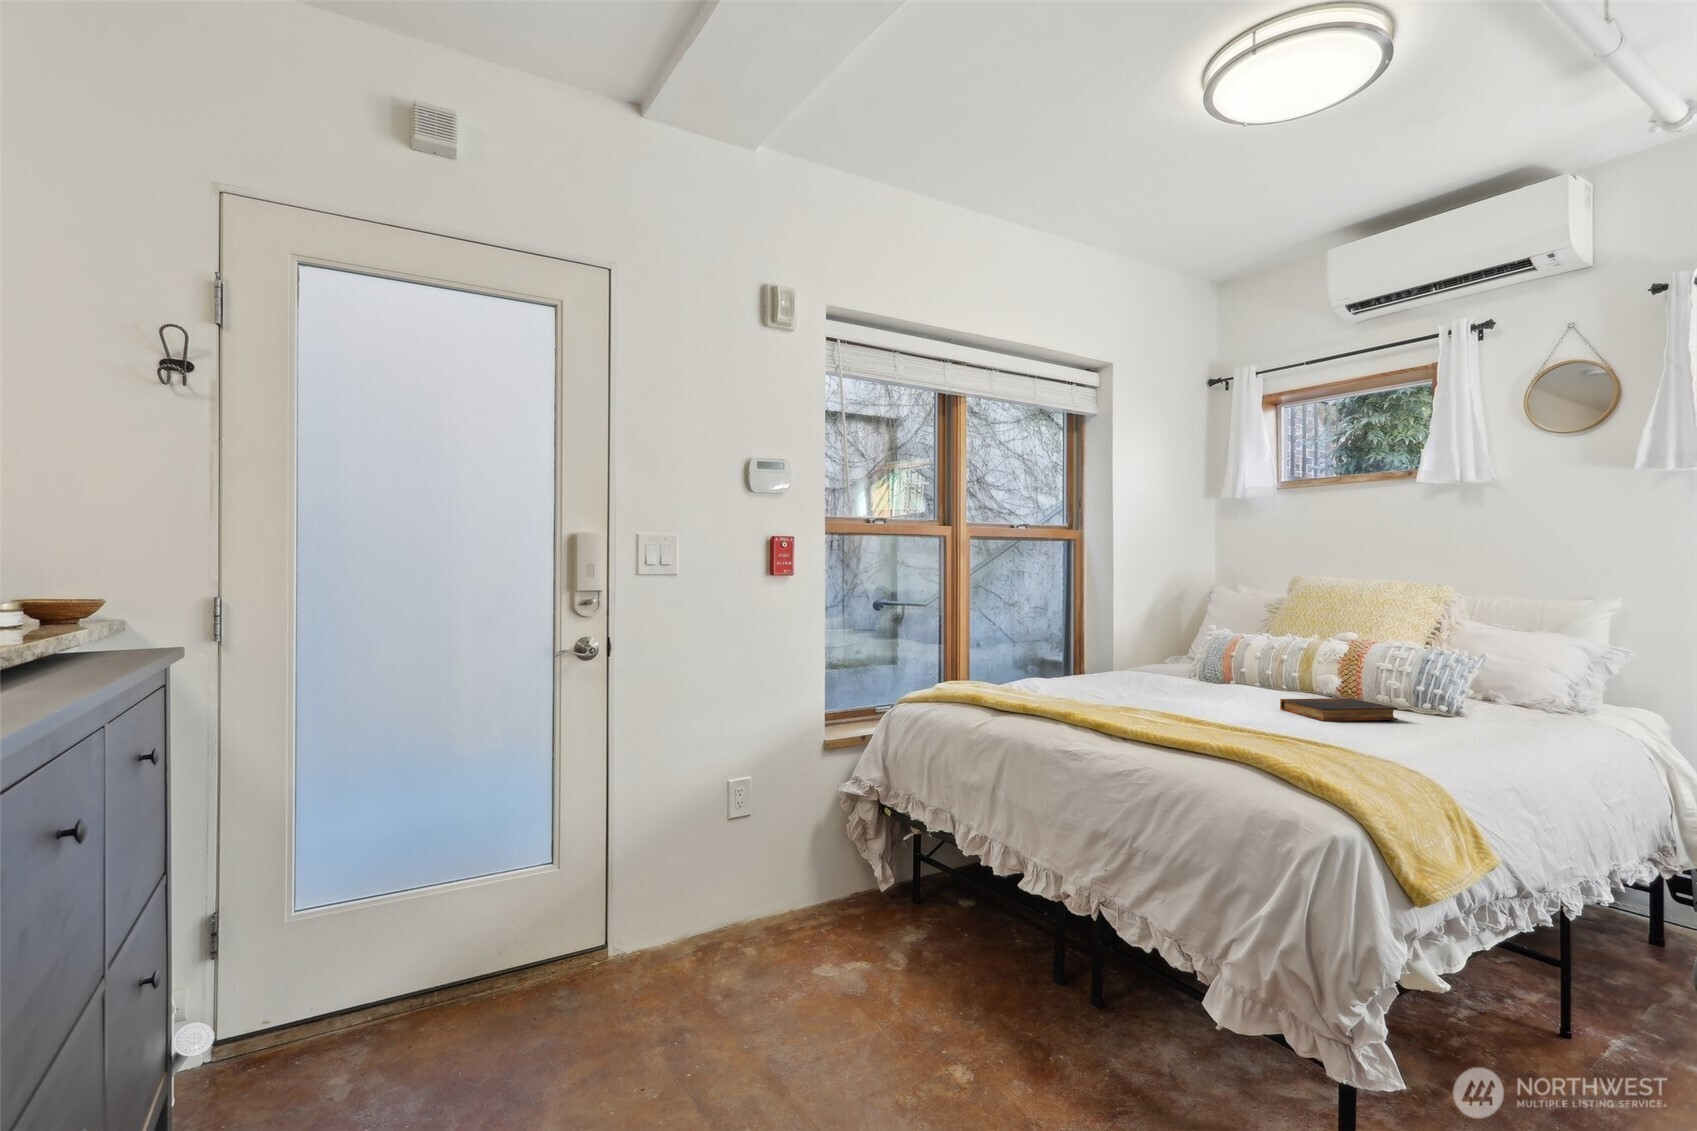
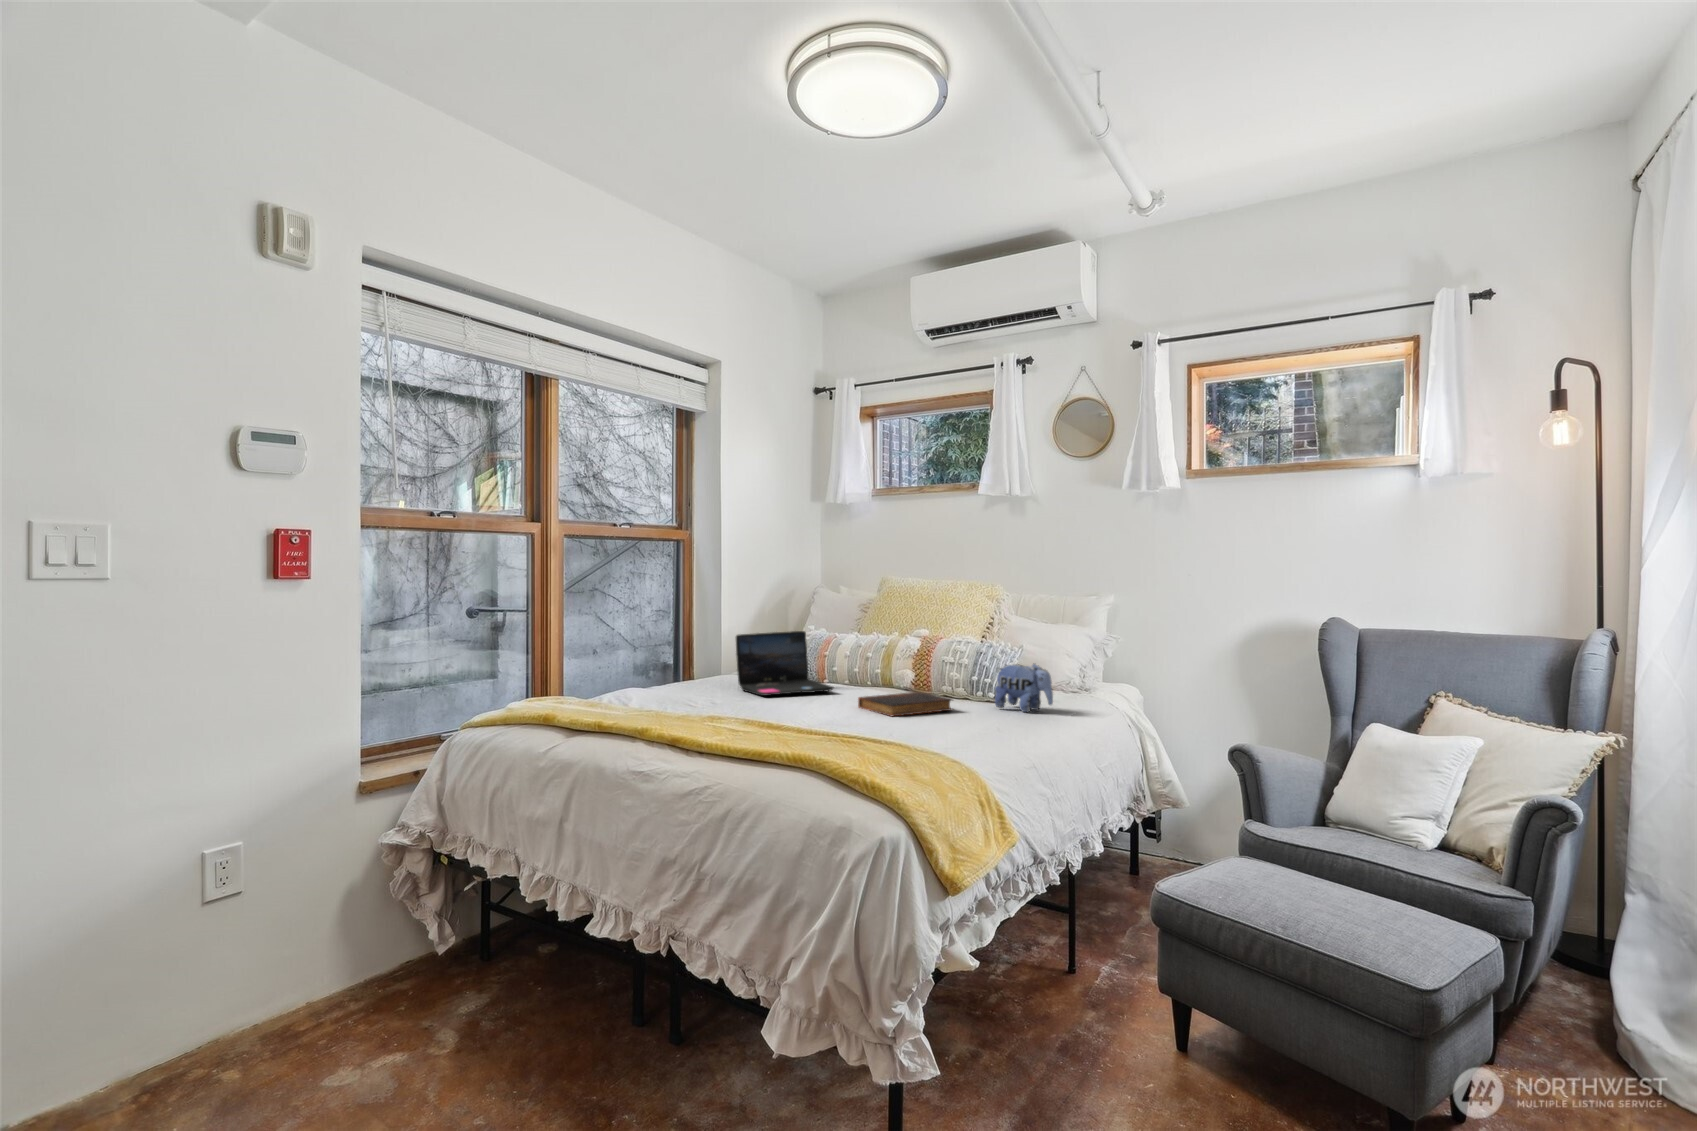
laptop: none [1140,630,1249,693] -> present [736,631,834,696]
plush toy: none [1451,673,1534,729] -> present [995,664,1053,712]

